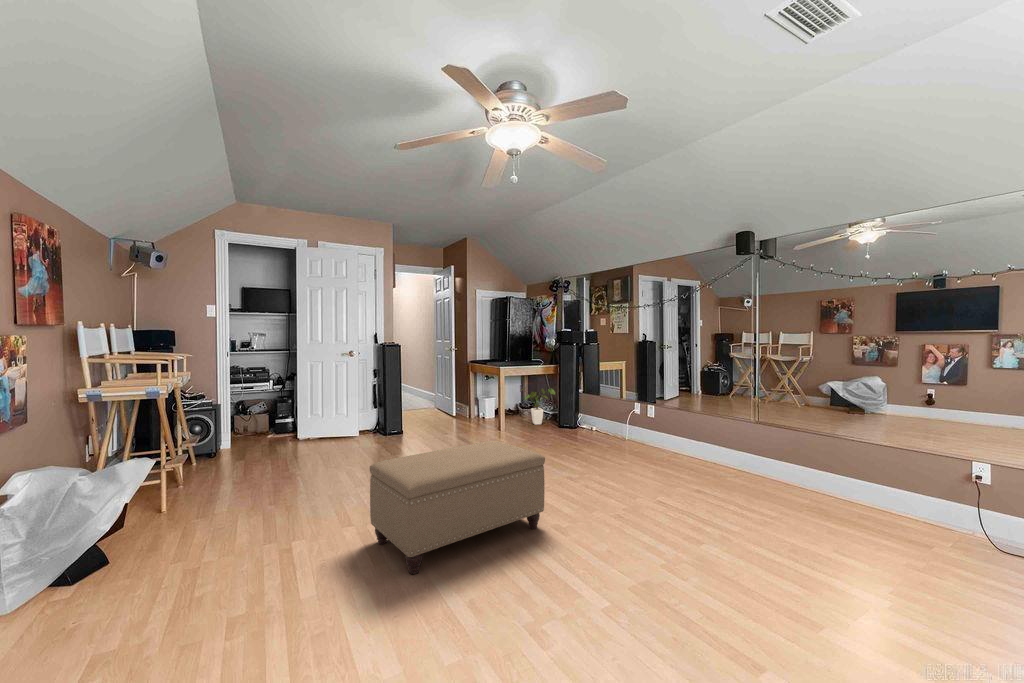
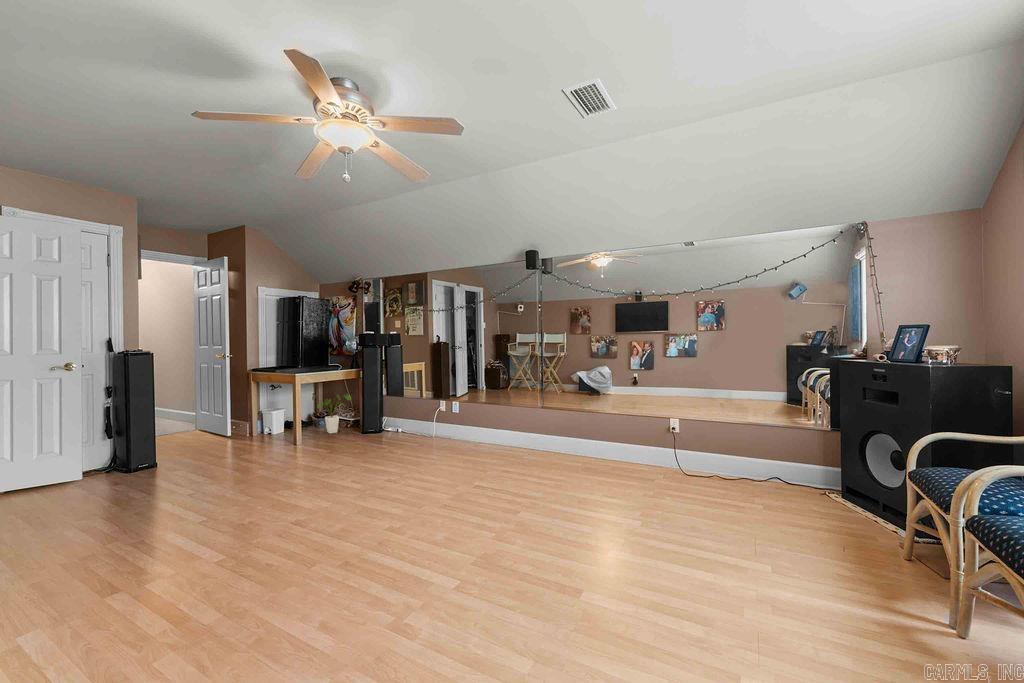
ottoman: present [370,440,545,574] -> none [96,451,324,607]

